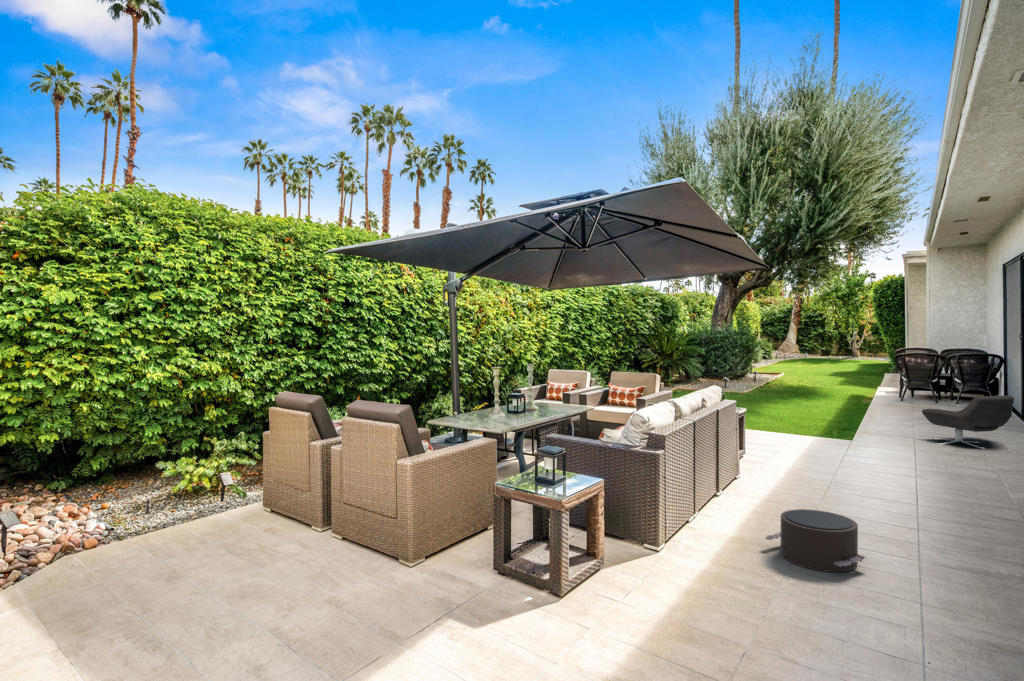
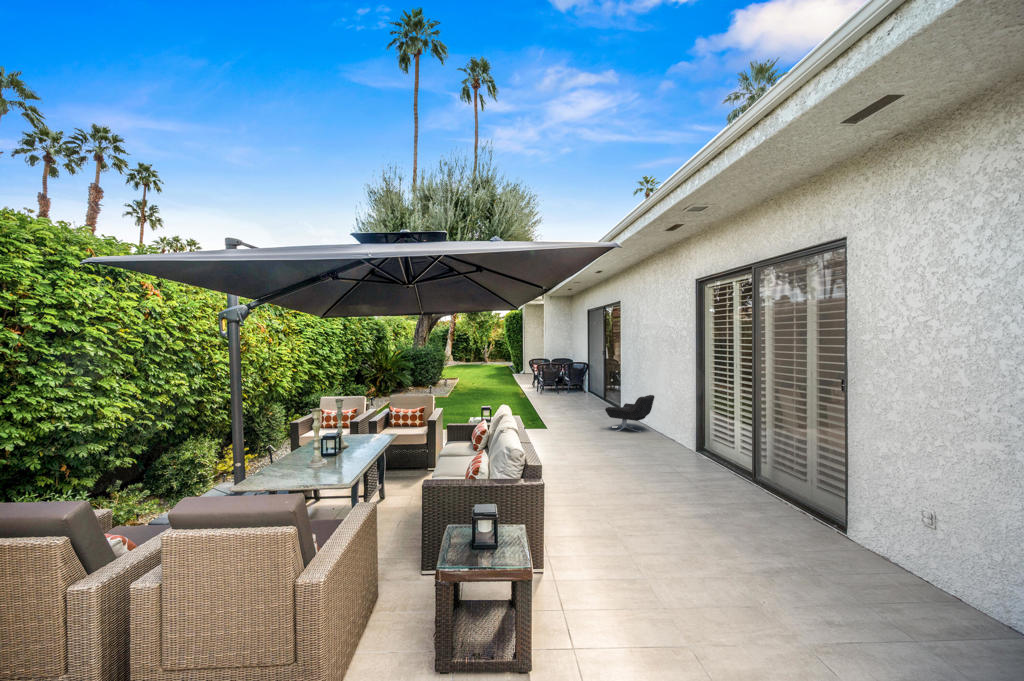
pouf: present [765,509,865,572] -> none [653,521,734,580]

